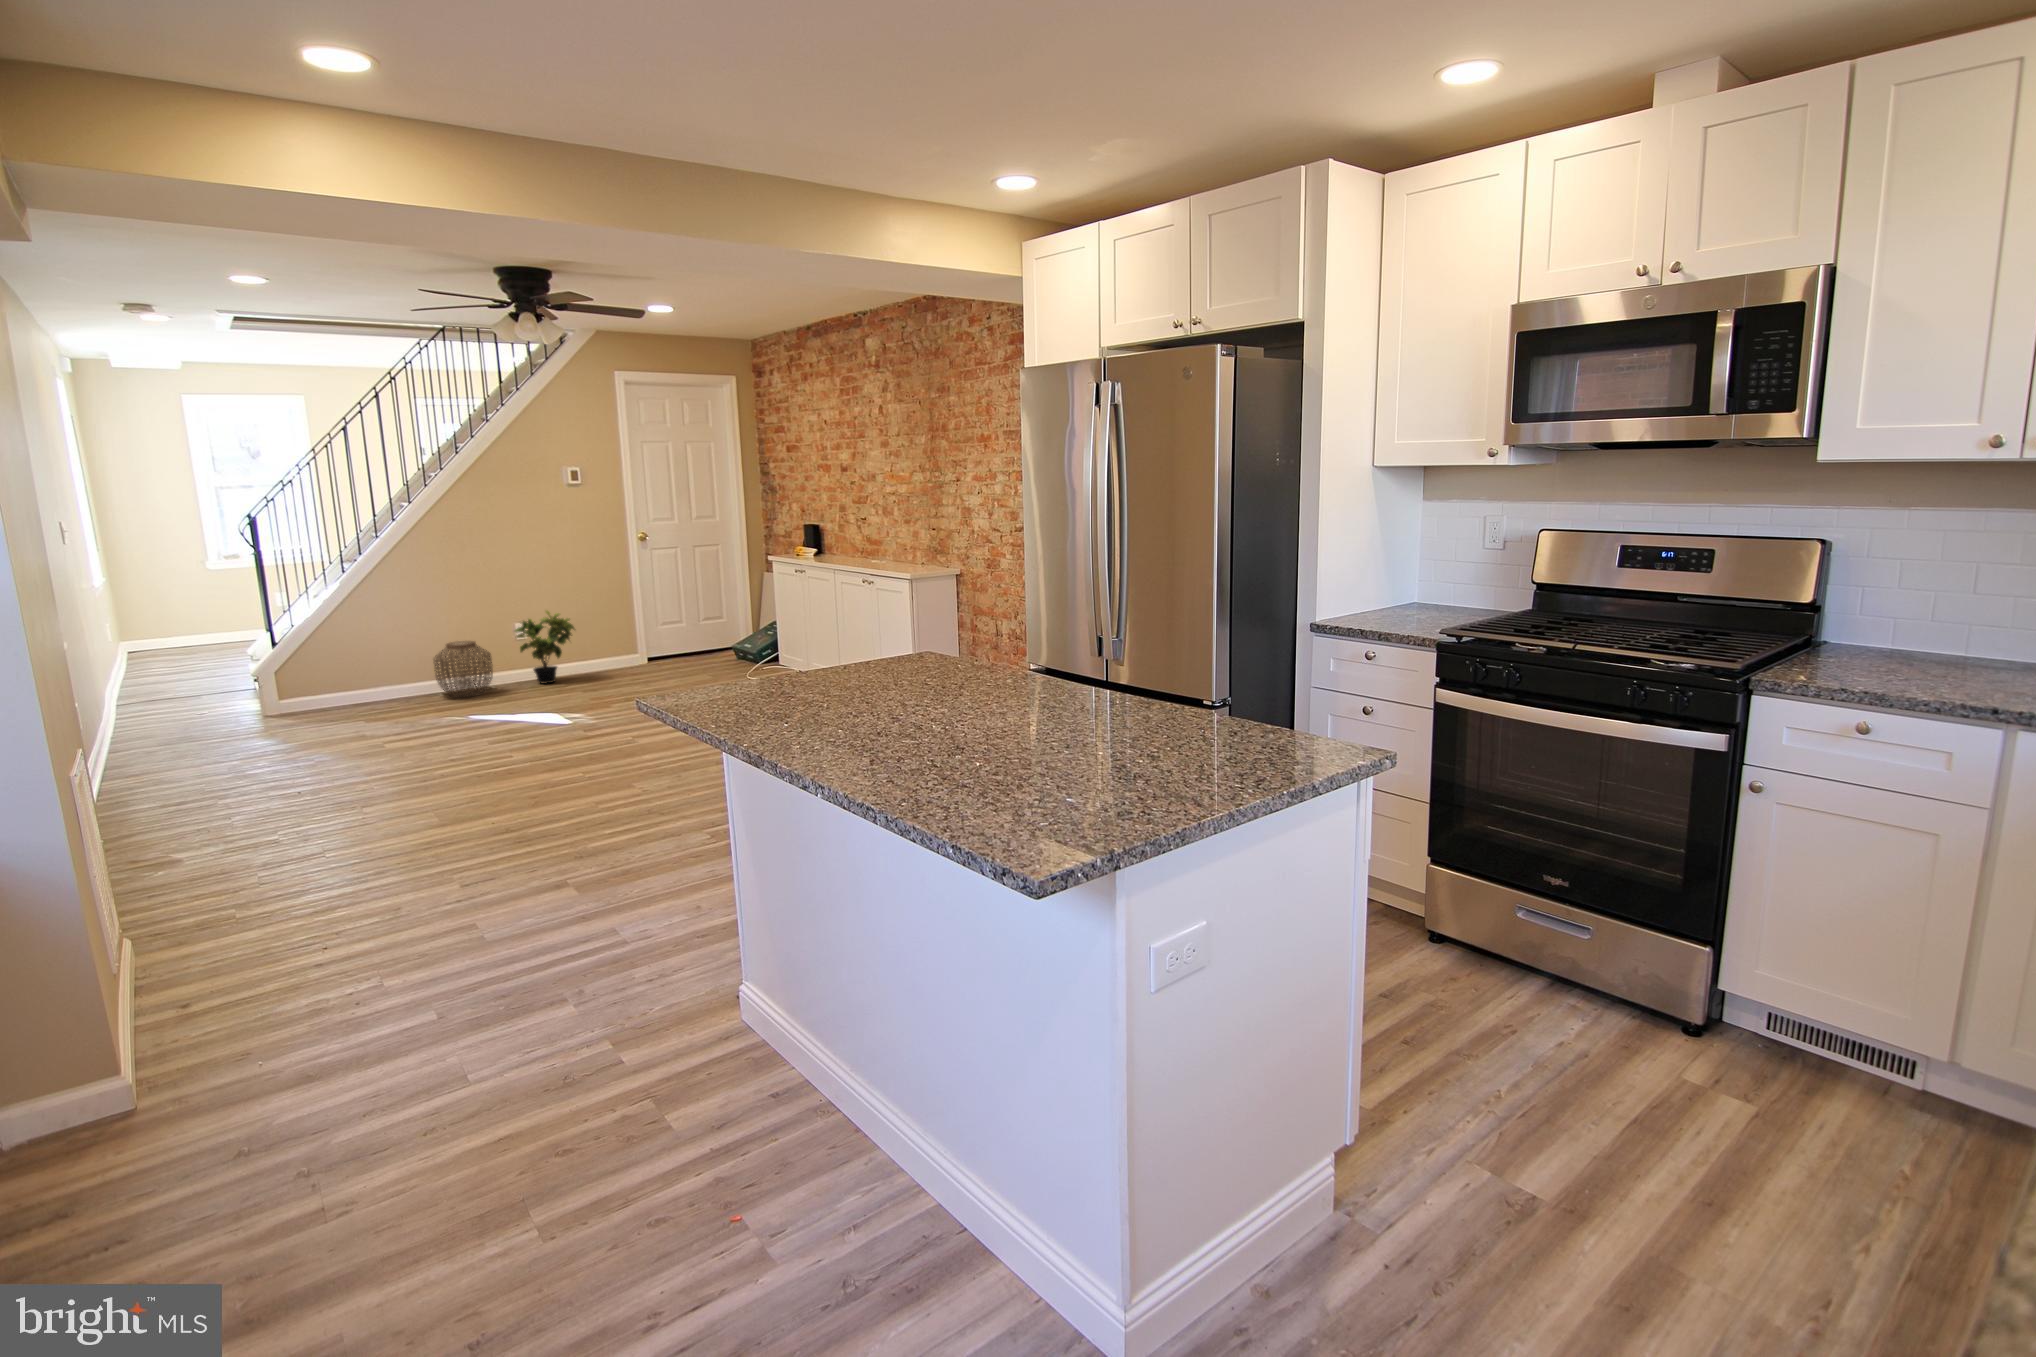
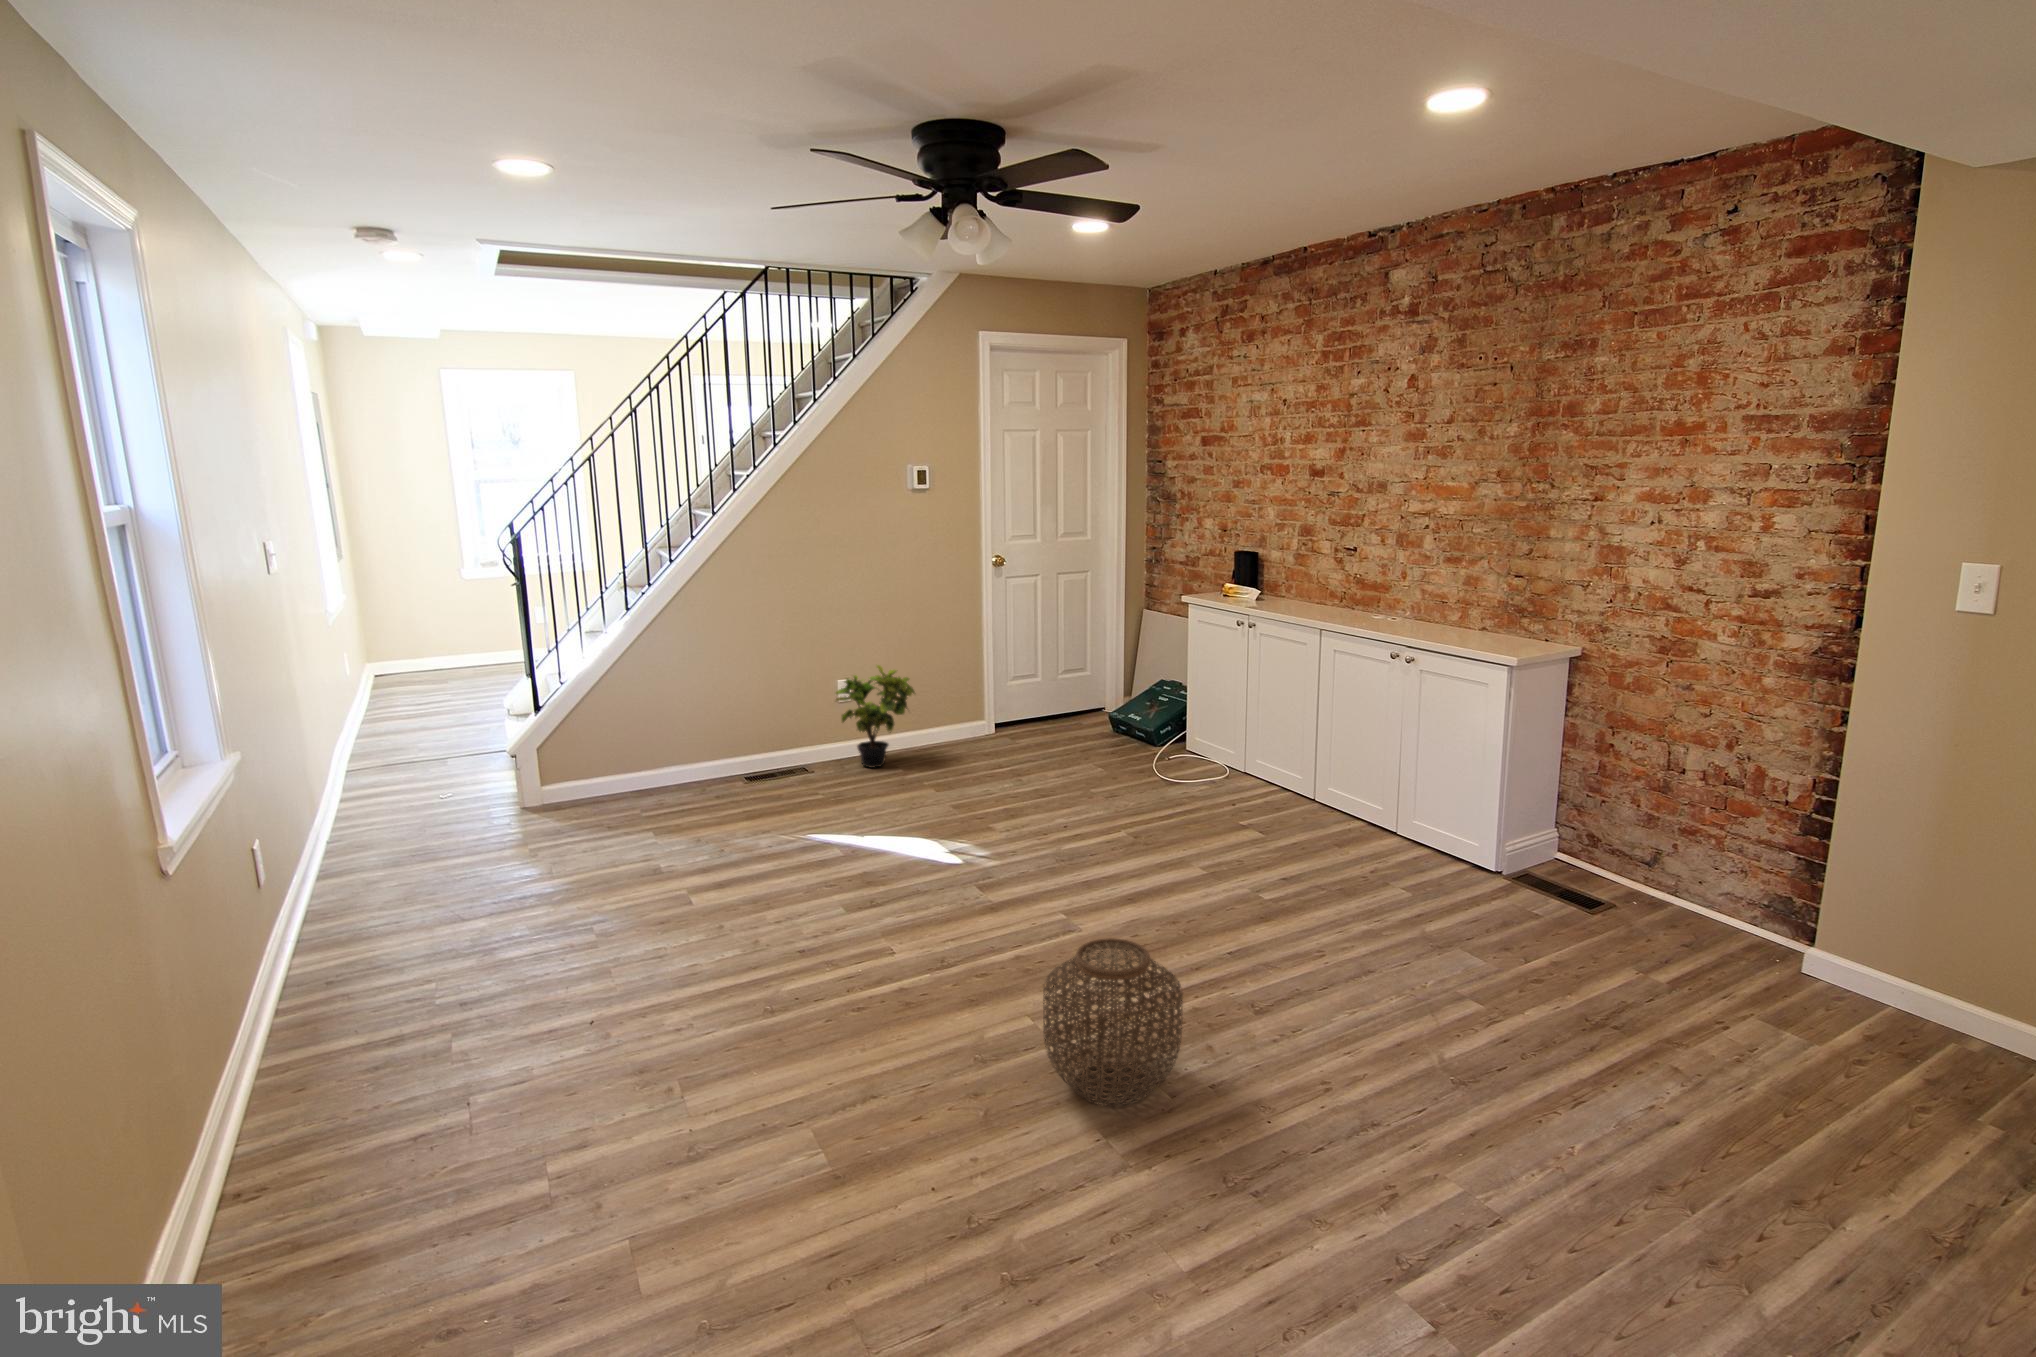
woven basket: present [434,641,493,697] -> present [1043,938,1183,1106]

